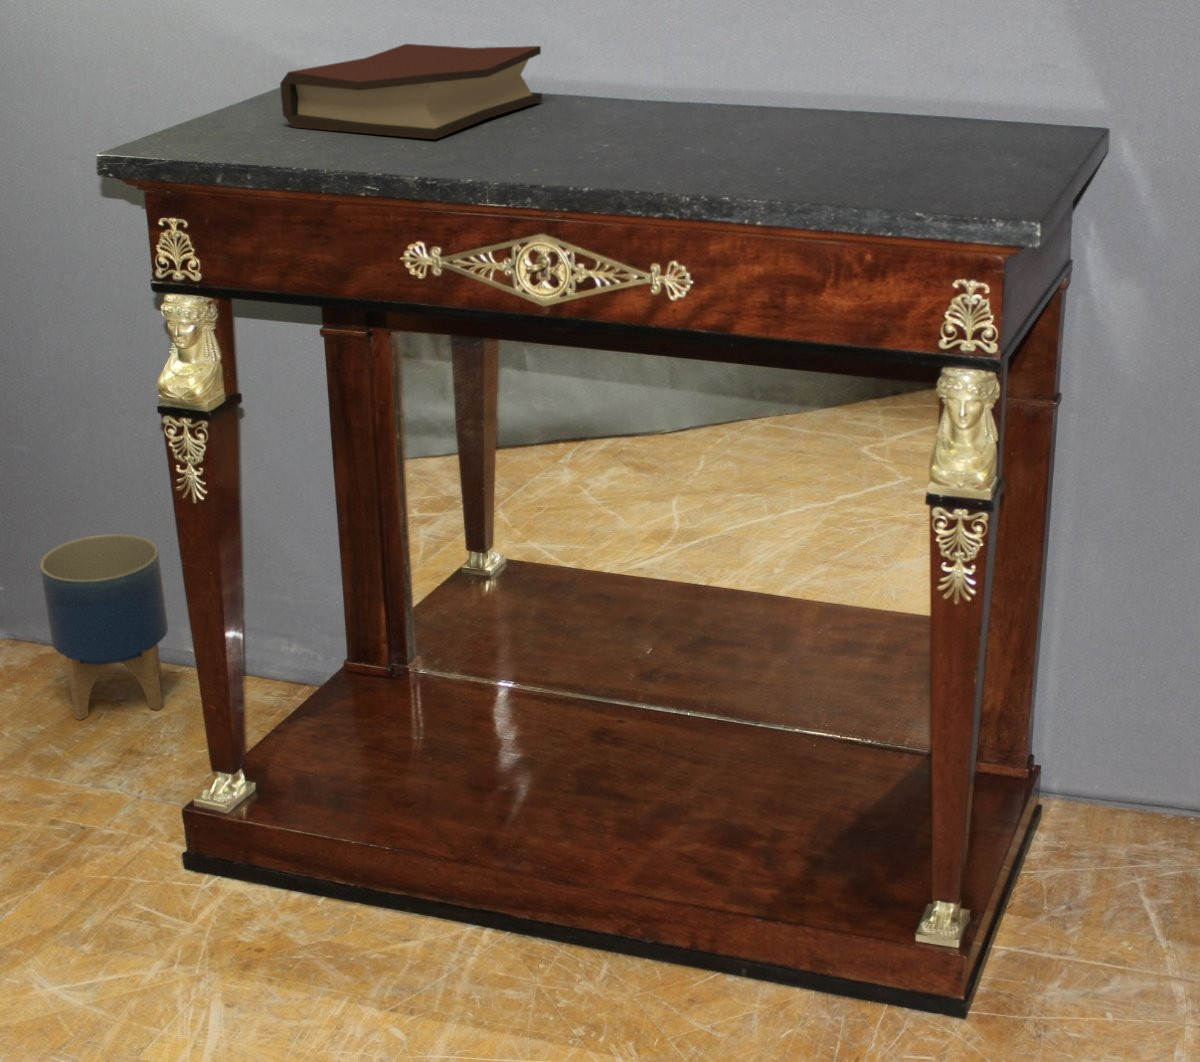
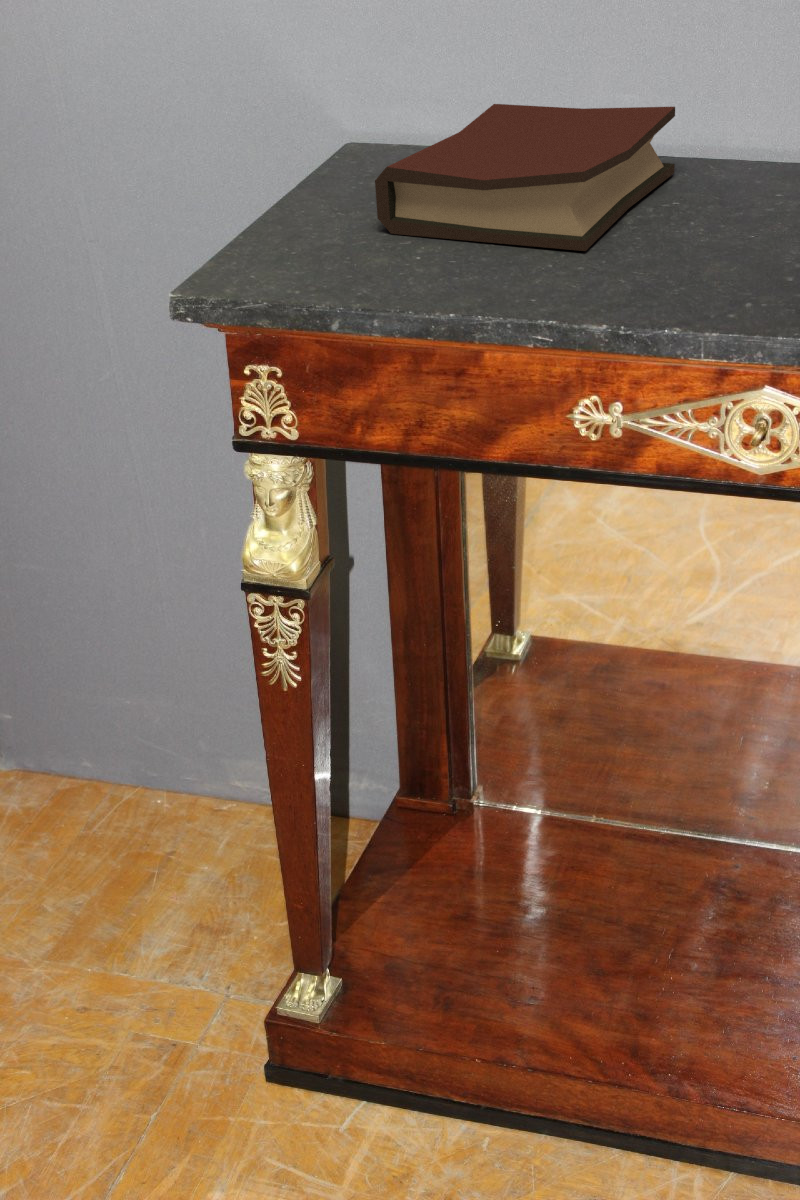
planter: present [40,534,168,720] -> none [49,657,192,872]

